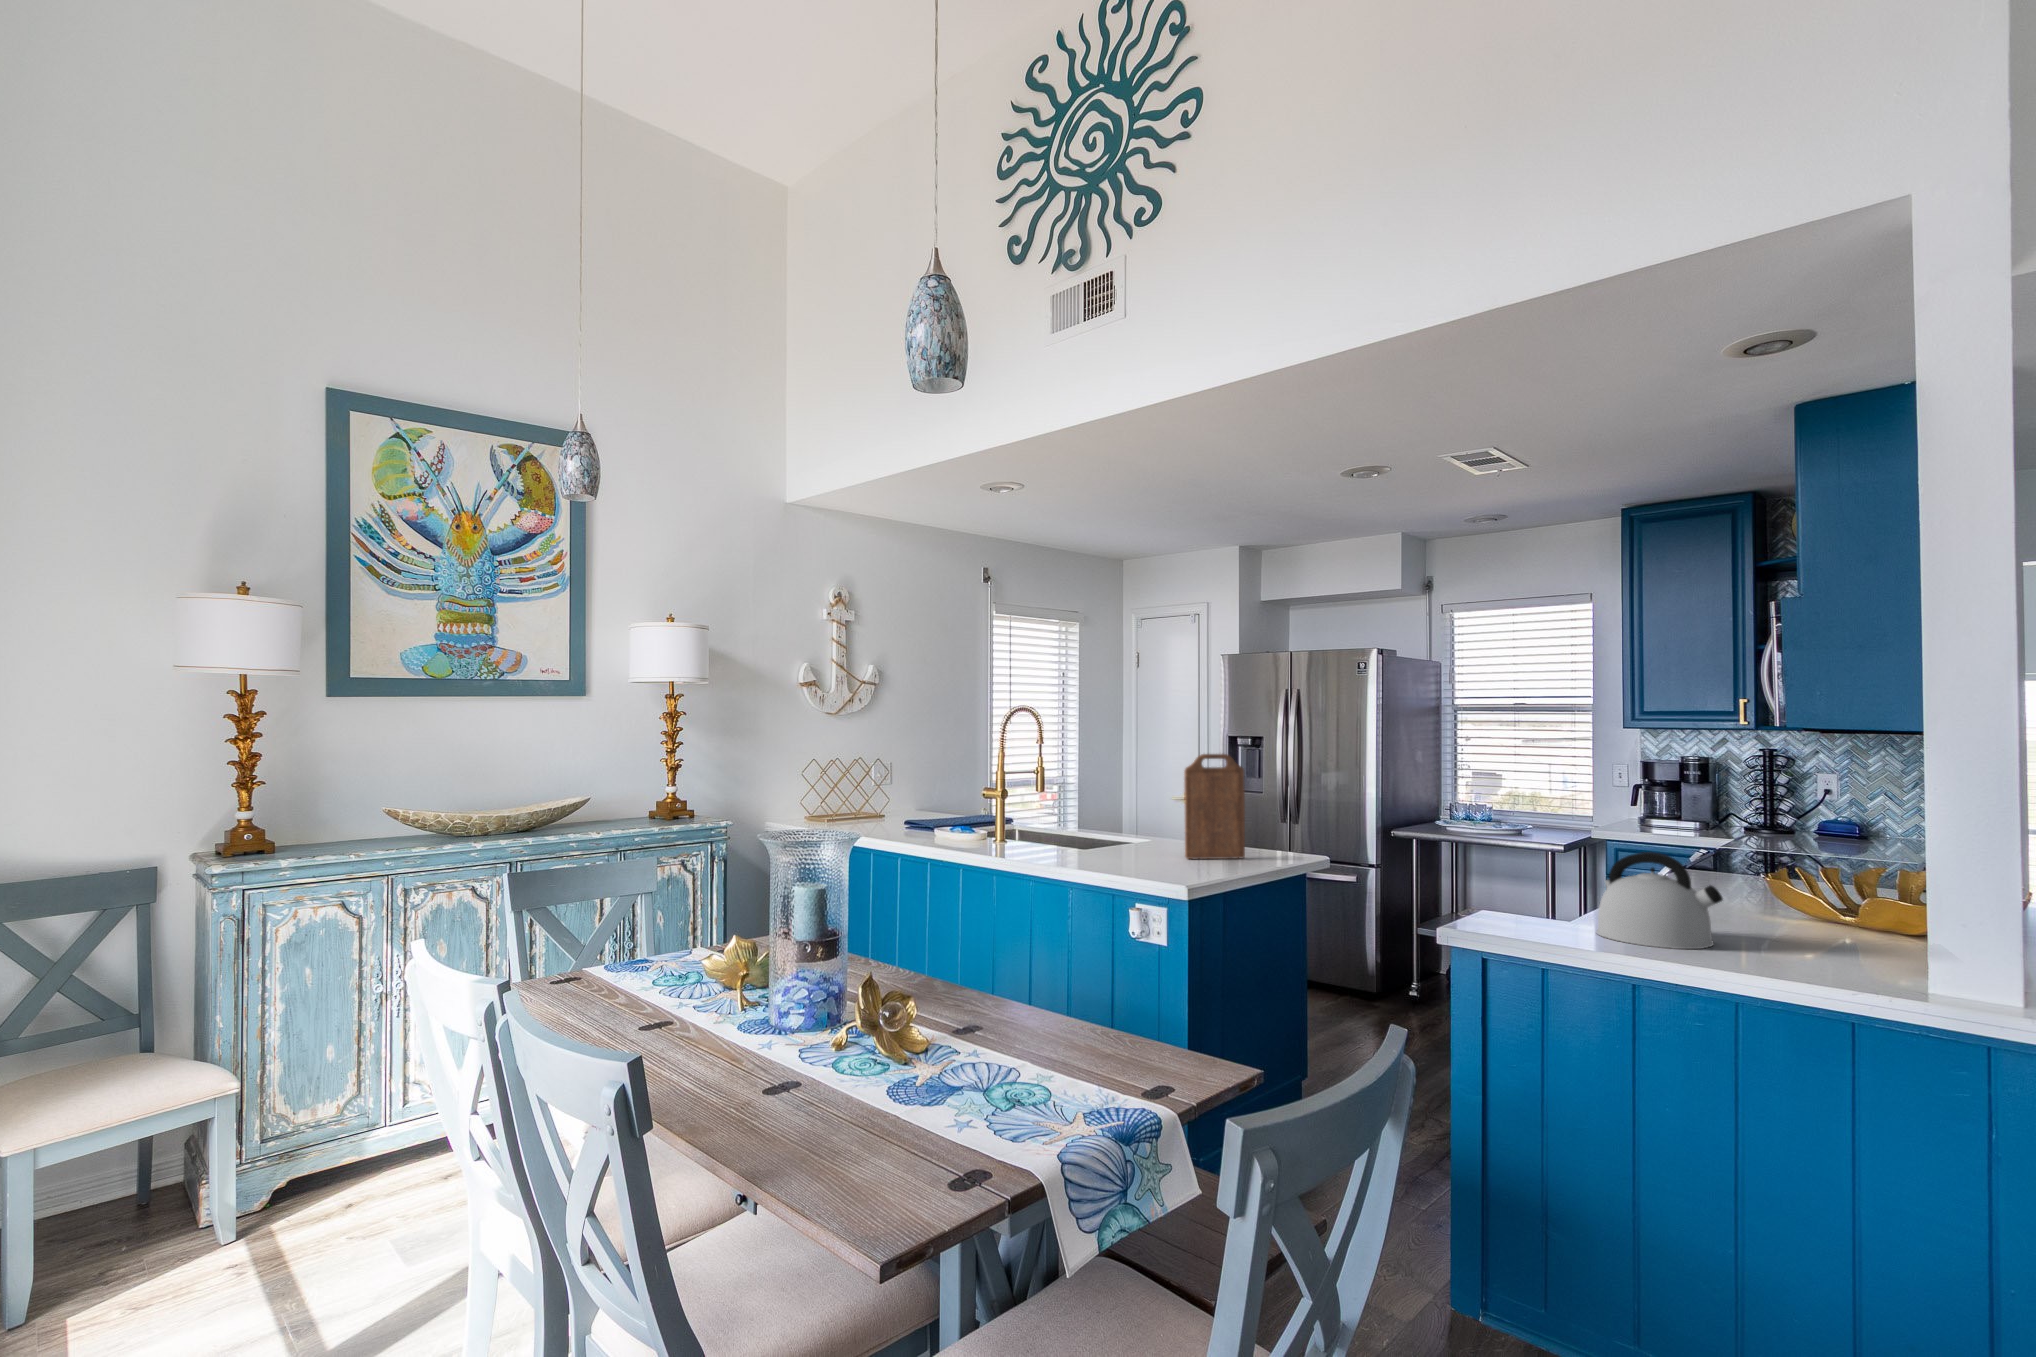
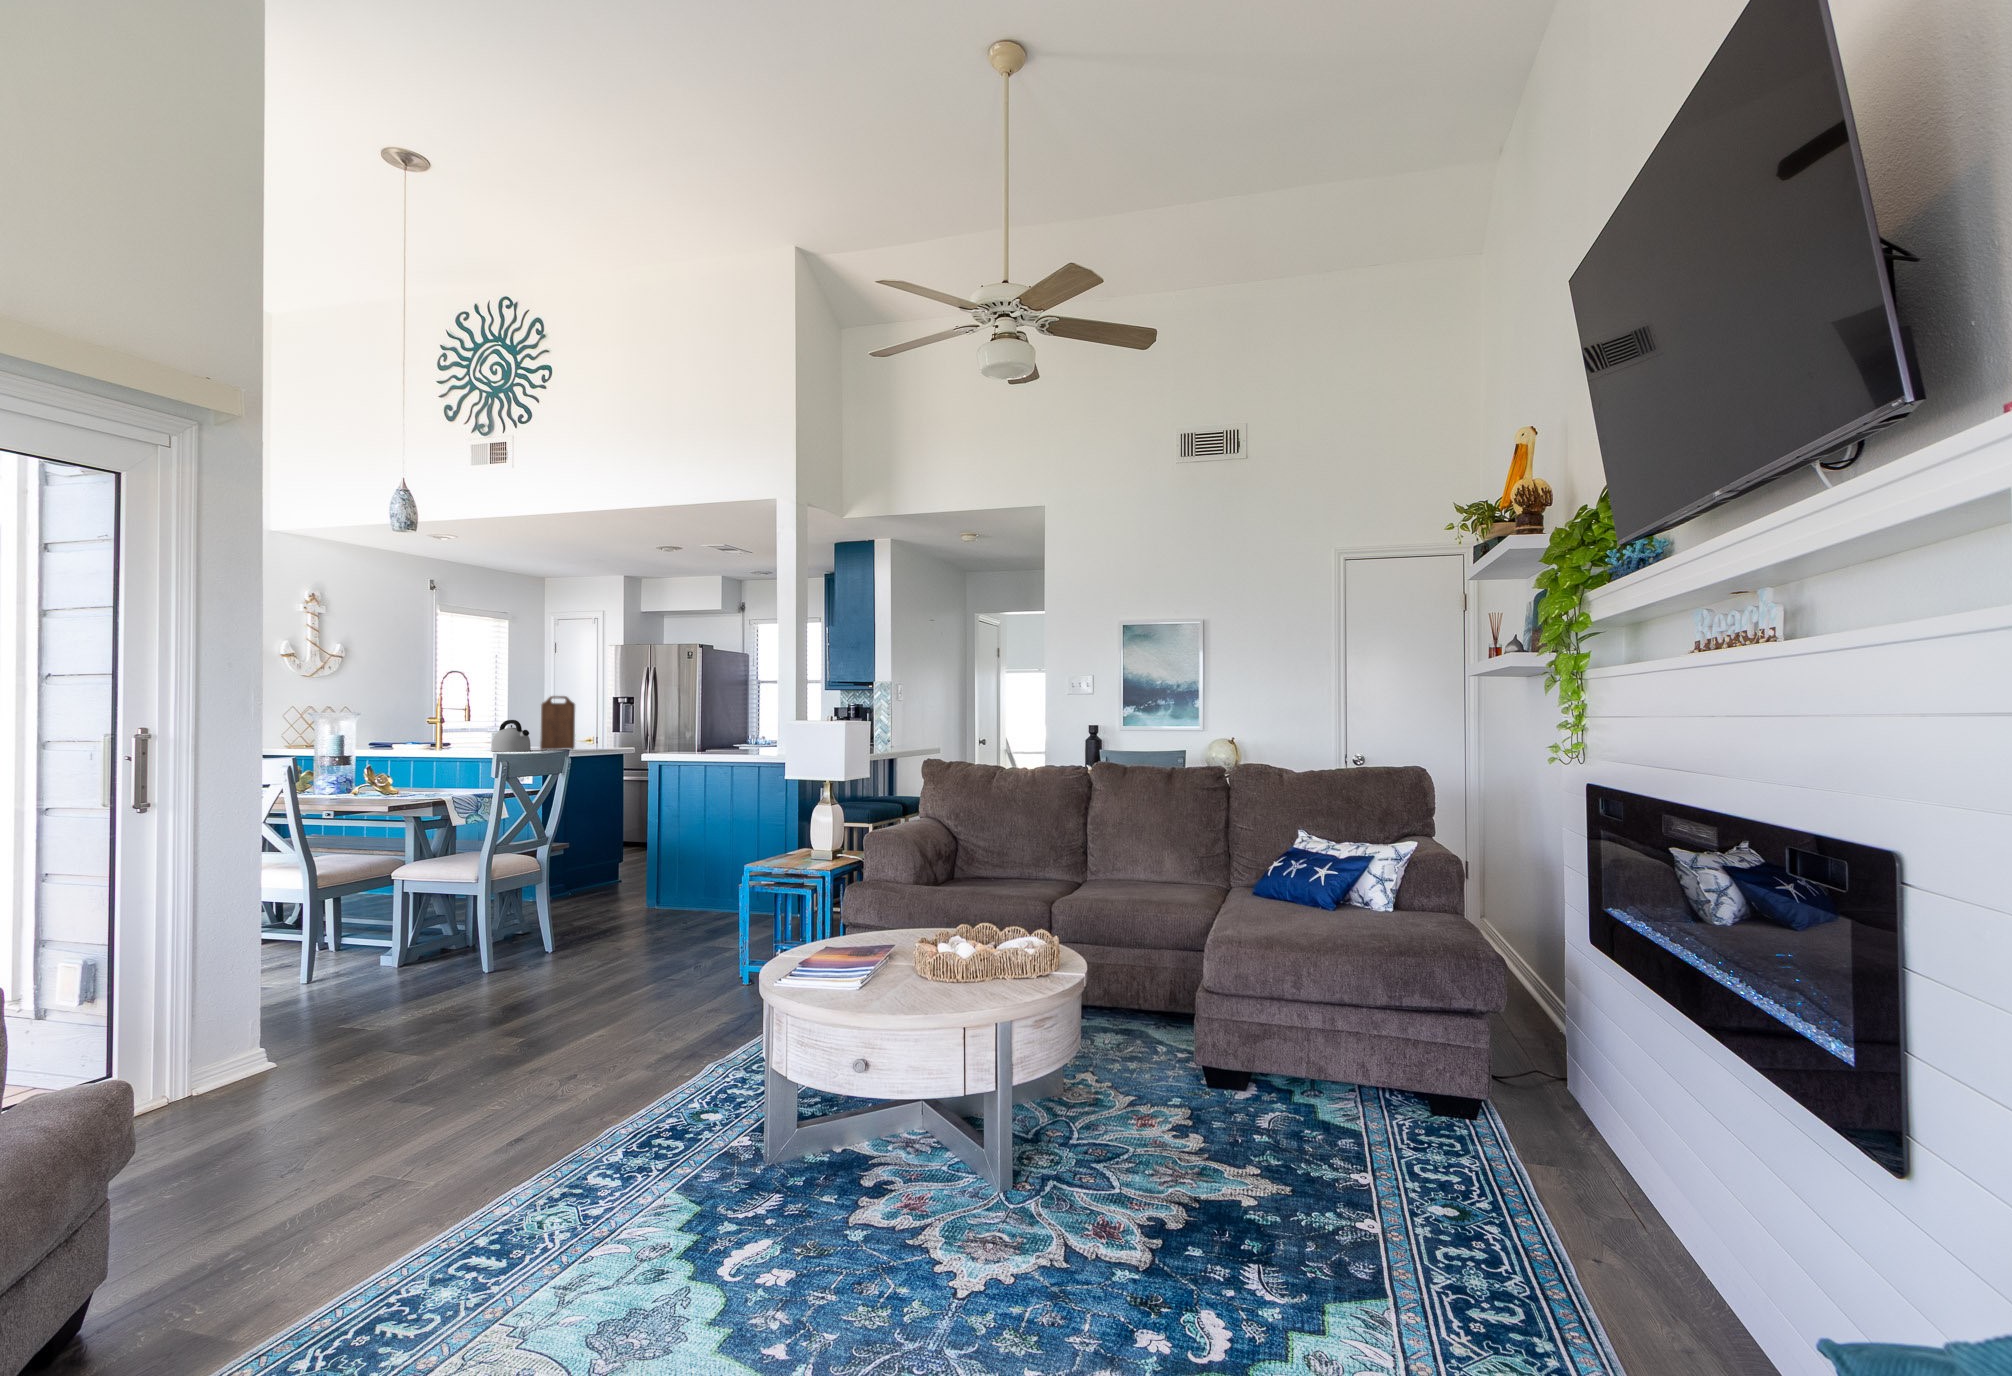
kettle: present [1597,852,1723,949] -> present [491,720,531,752]

